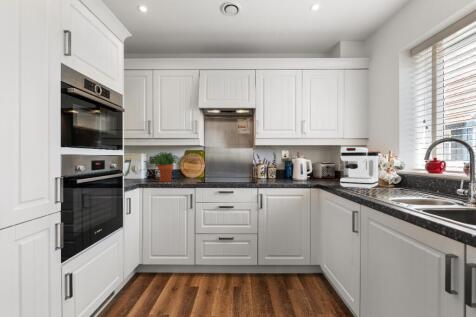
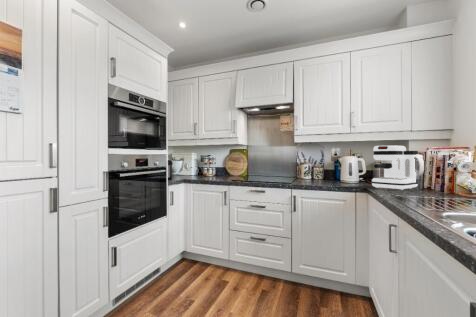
potted plant: present [151,152,179,182] -> none [192,151,223,178]

